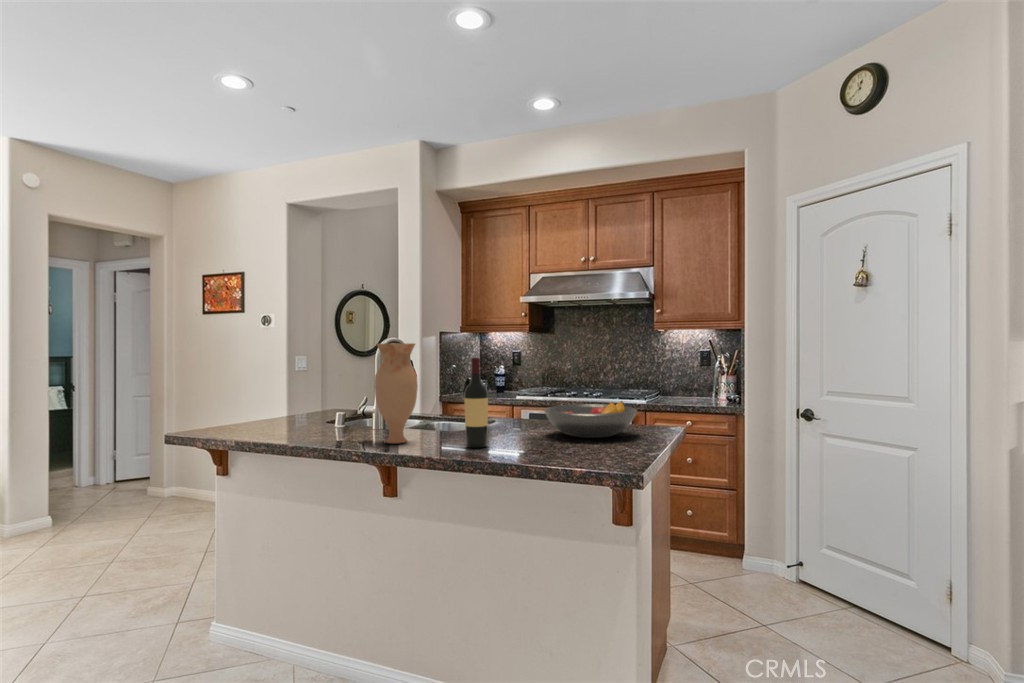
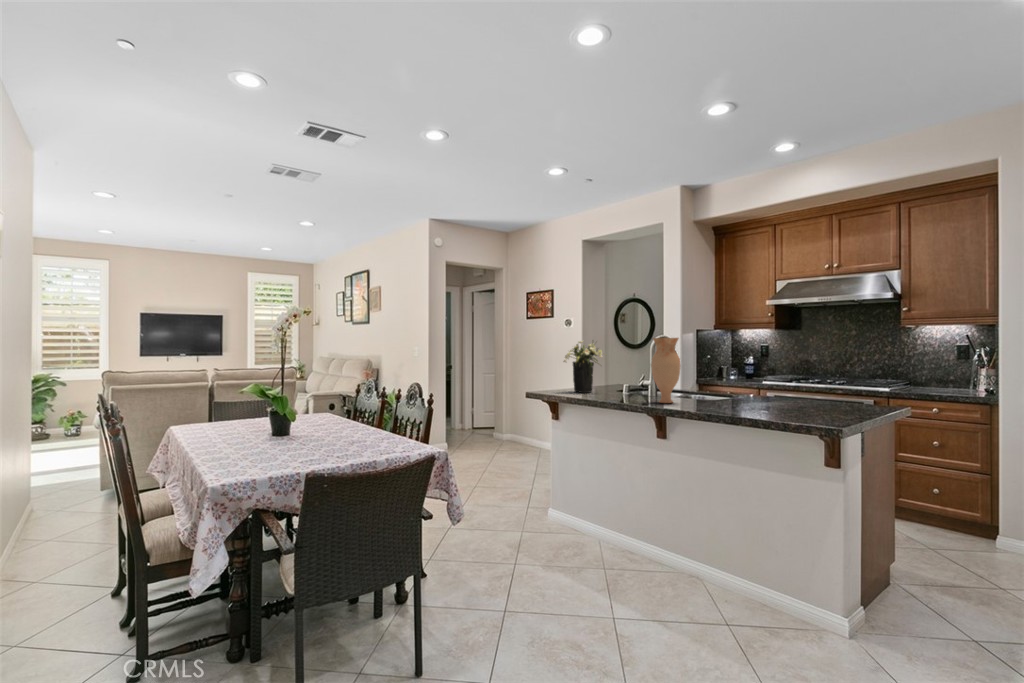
flower arrangement: none [235,345,310,429] -> present [564,341,602,393]
wine bottle: present [464,358,488,448] -> none [713,347,731,408]
fruit bowl: present [544,401,637,438] -> none [776,382,857,408]

